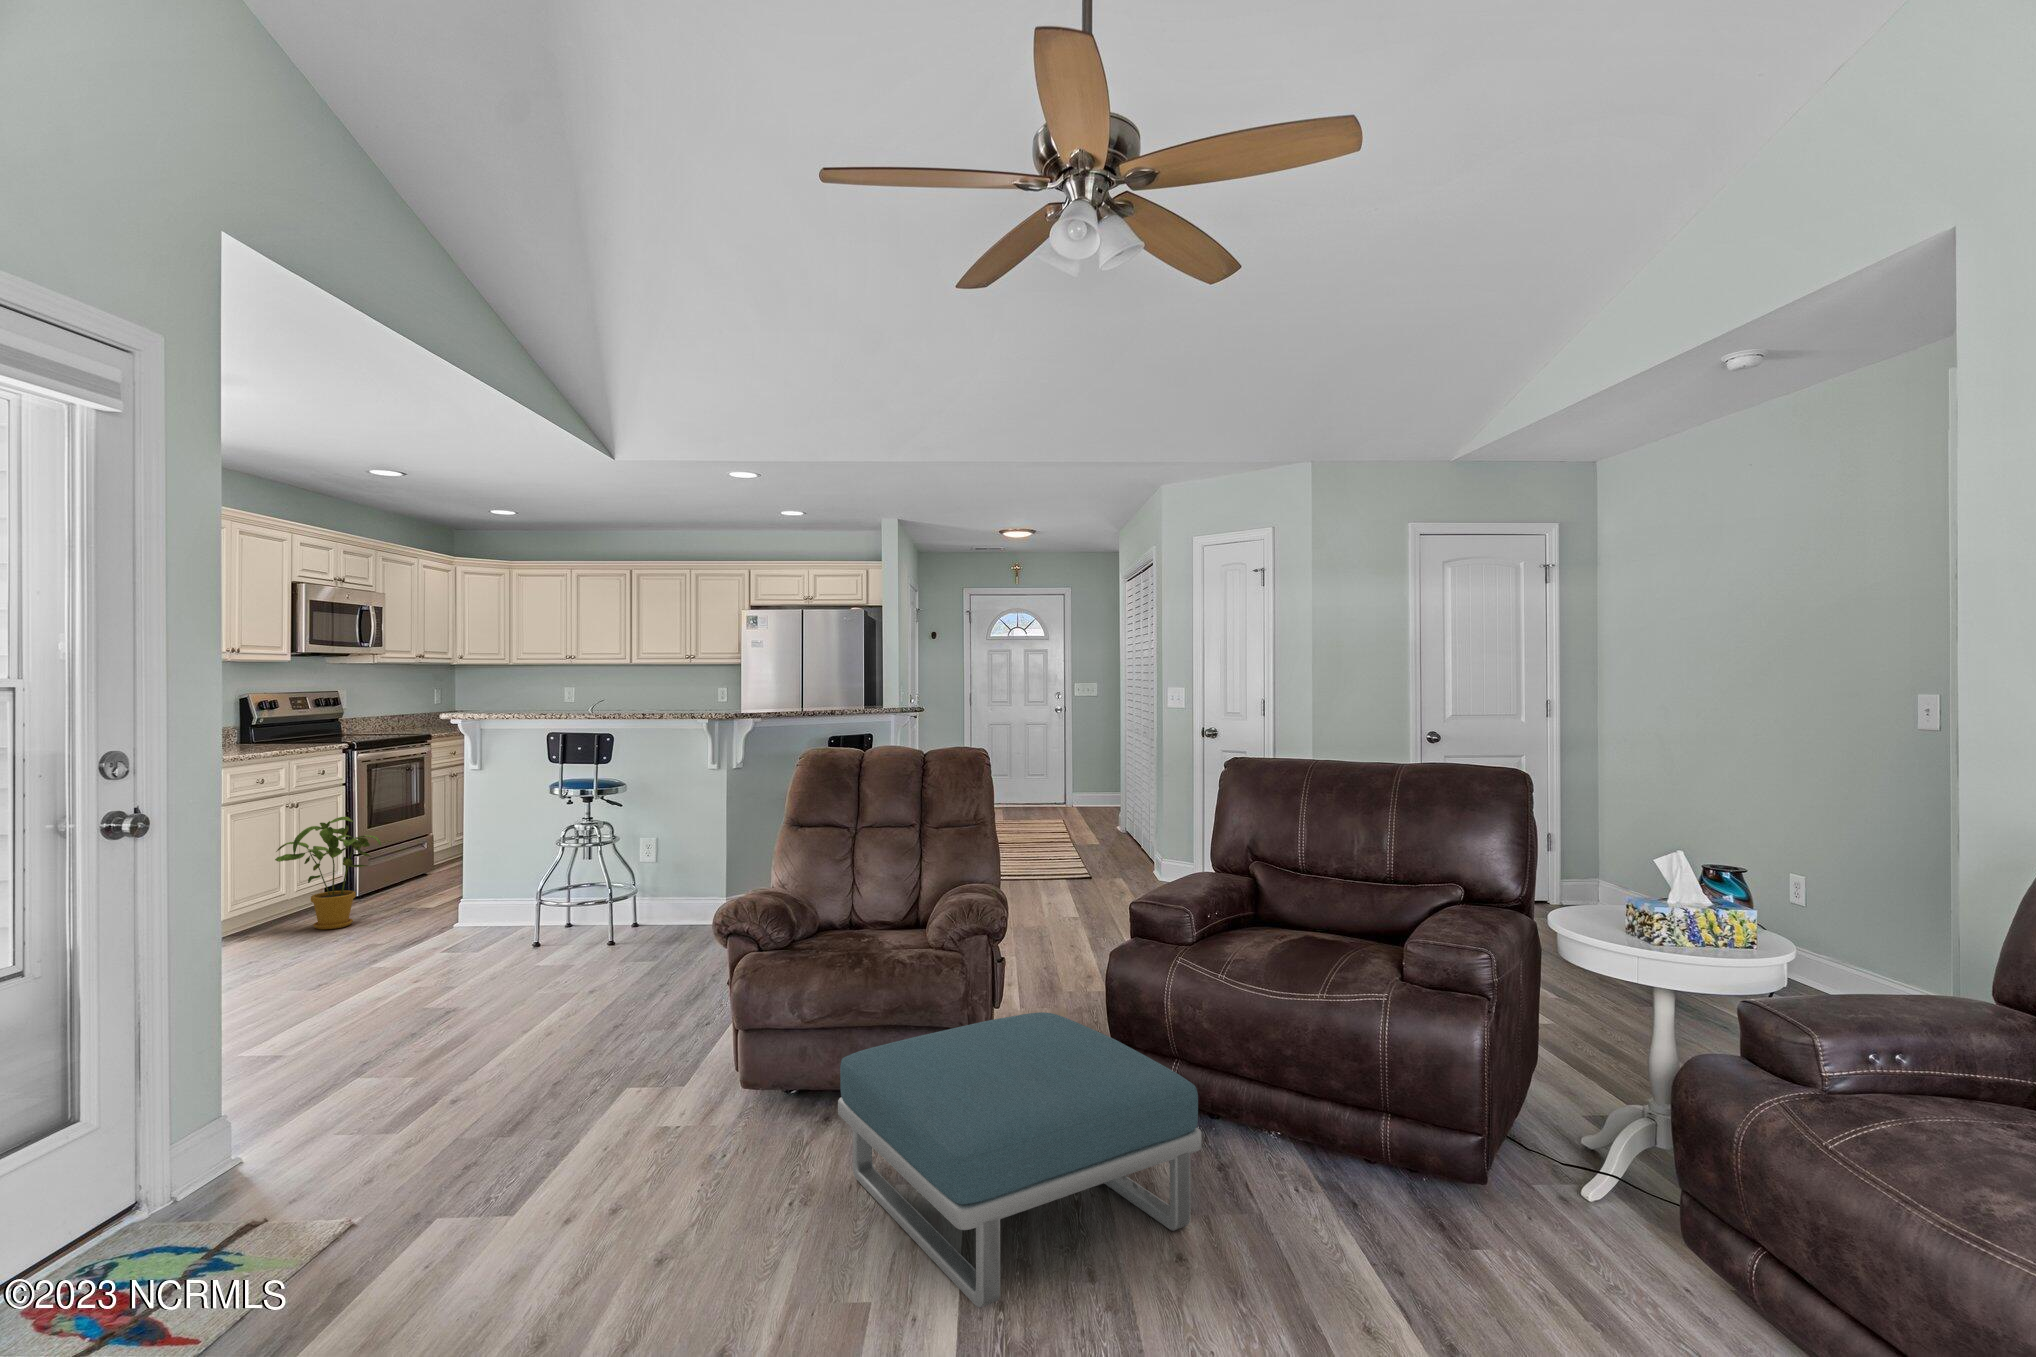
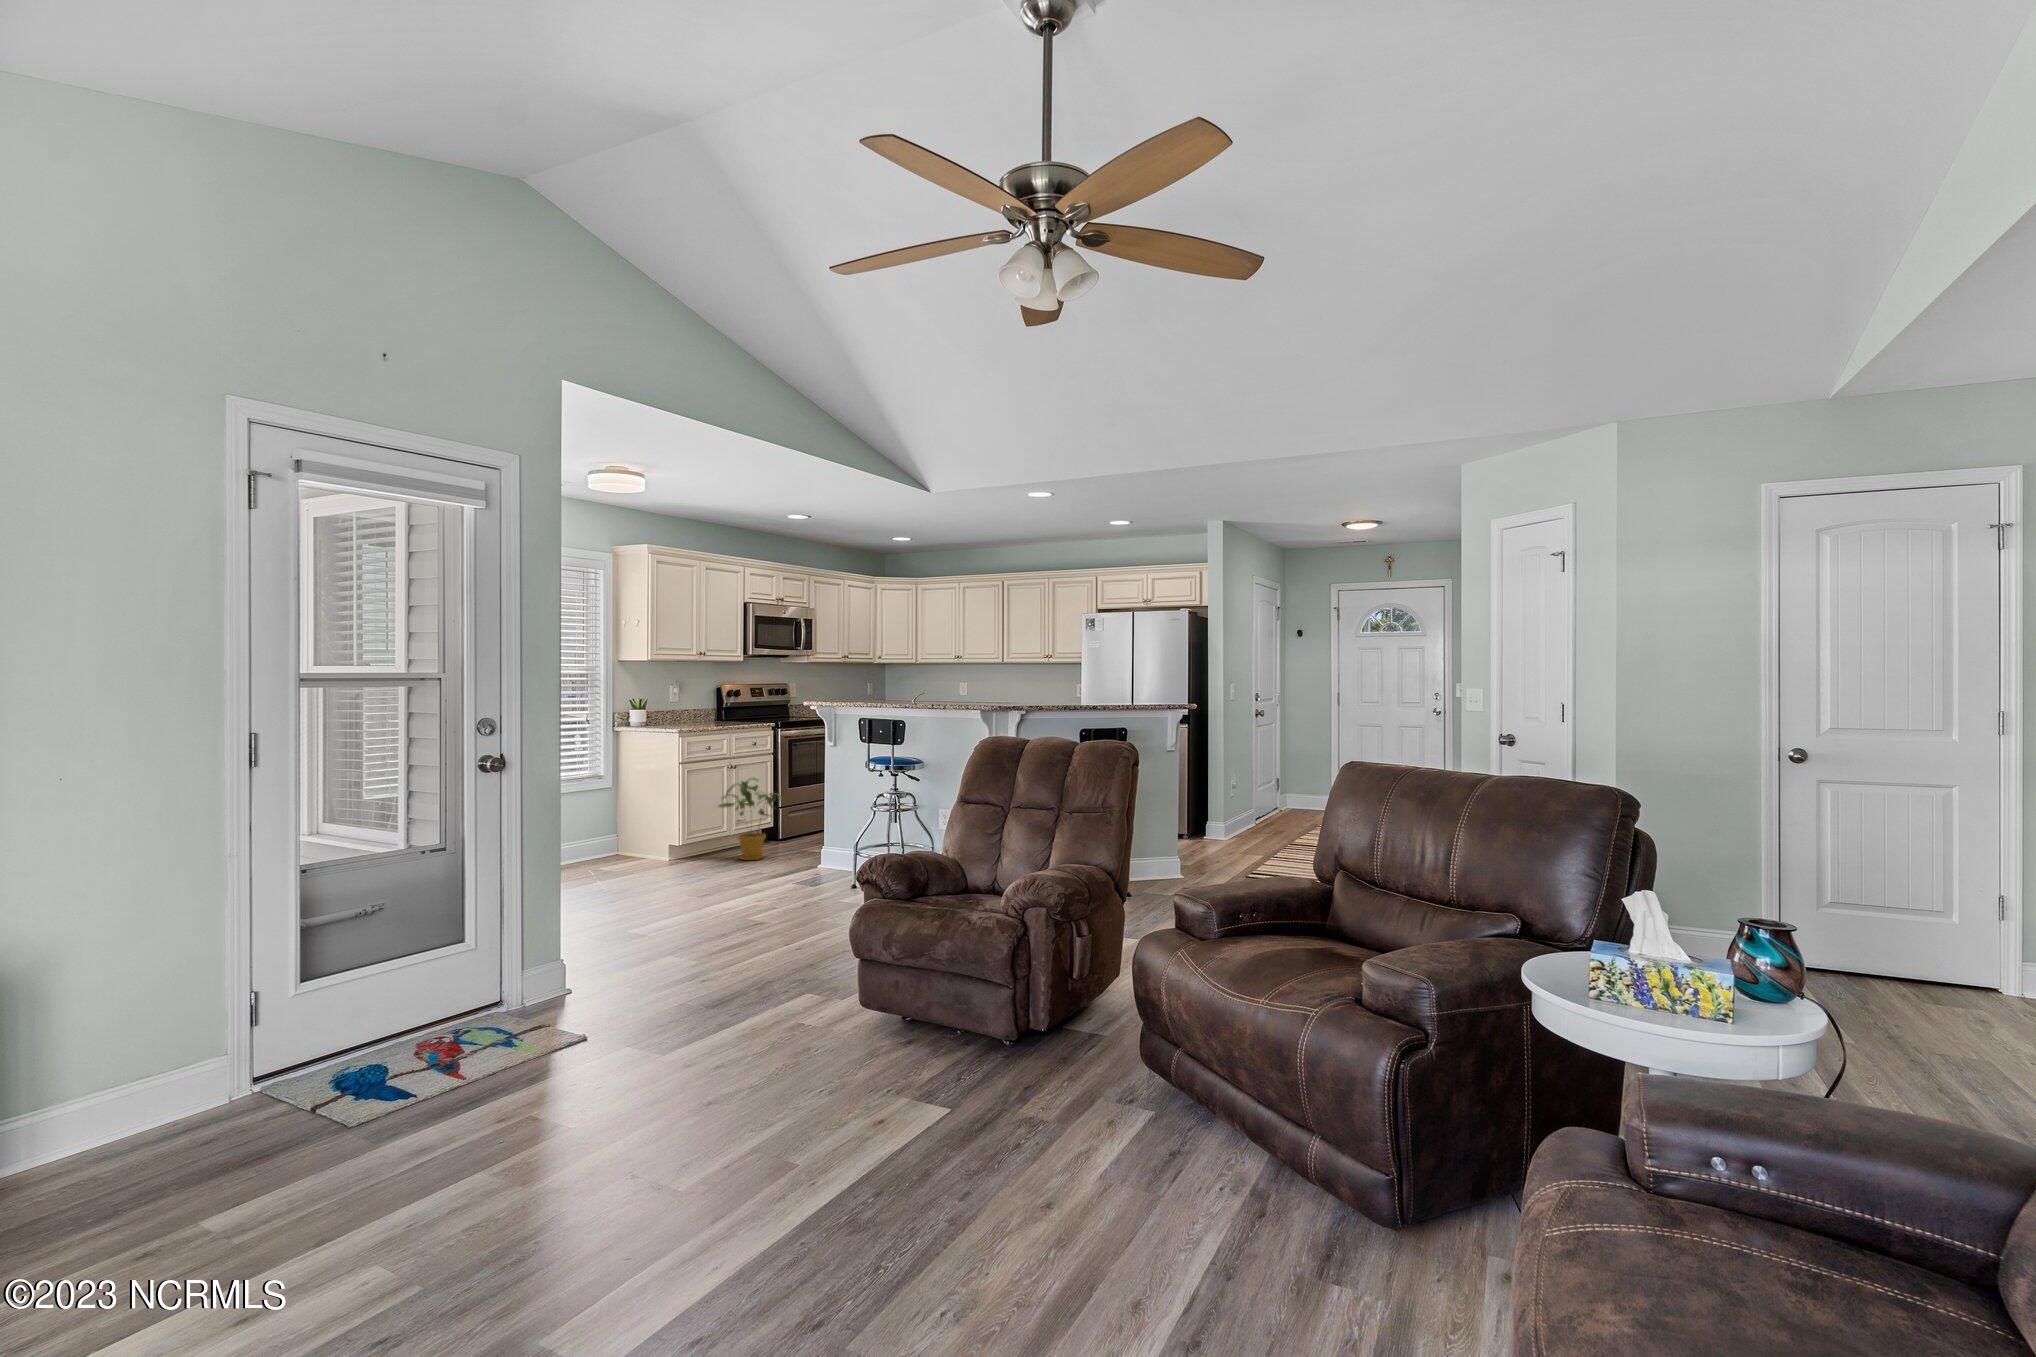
footstool: present [838,1012,1202,1308] -> none [846,979,1104,1184]

